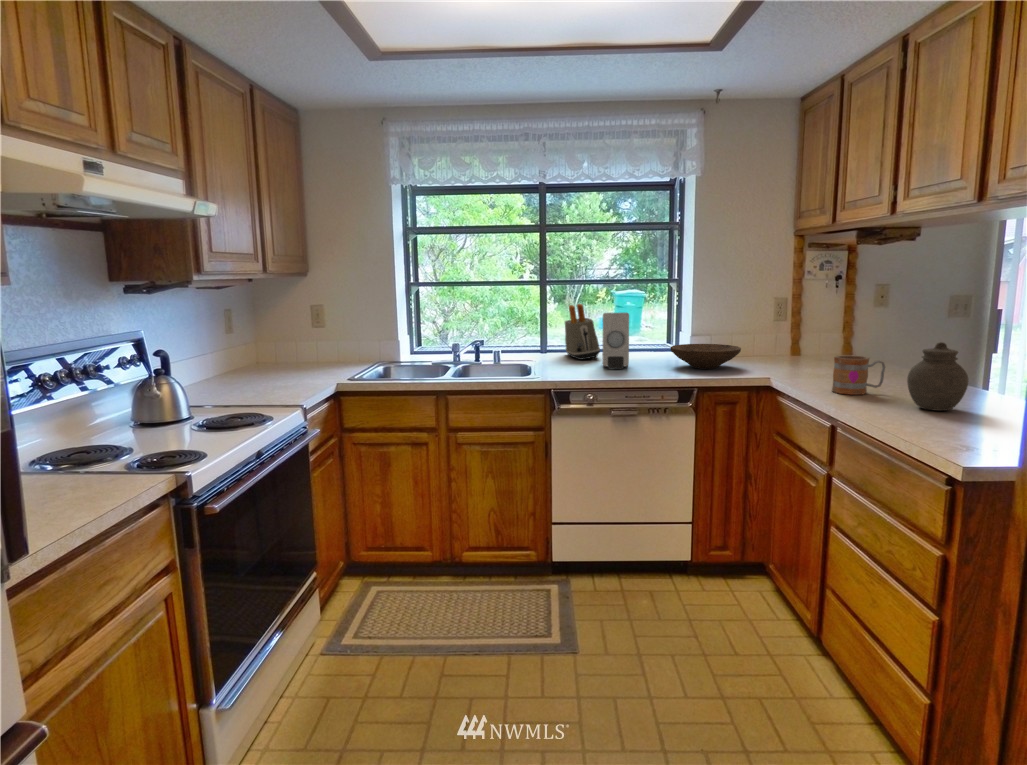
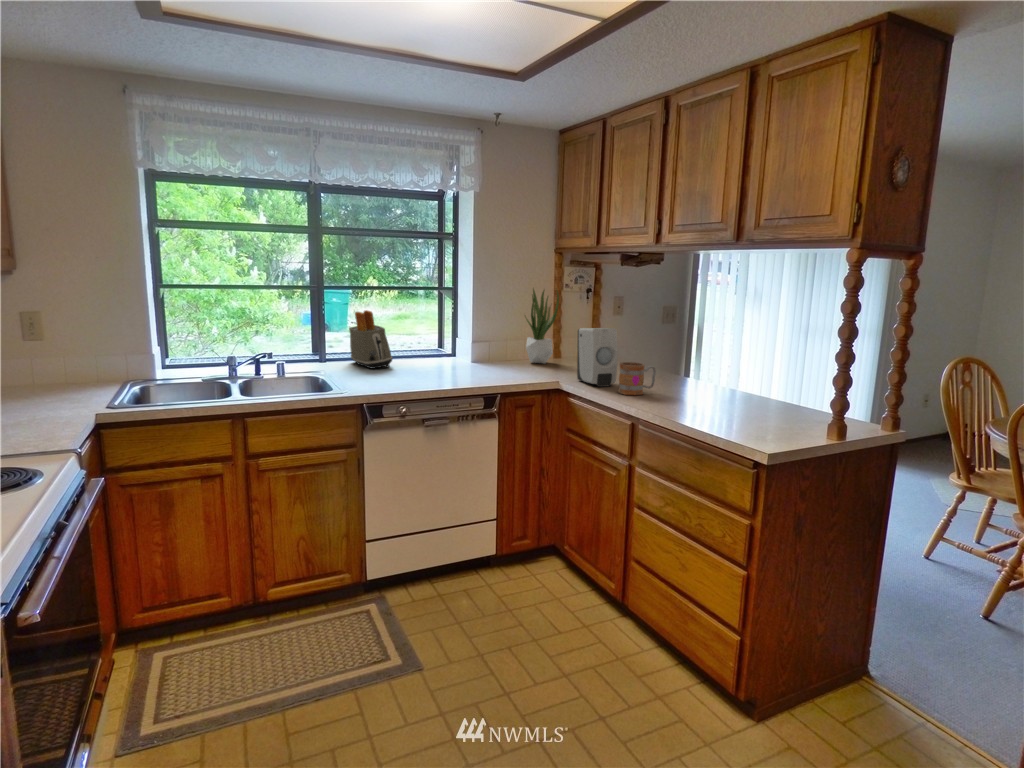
potted plant: none [745,274,789,360] -> present [526,289,559,363]
soap dispenser: present [602,313,629,369] -> present [577,328,618,387]
jar: present [907,342,968,411] -> none [679,353,720,406]
wooden bowl: present [671,344,741,369] -> none [467,351,530,375]

